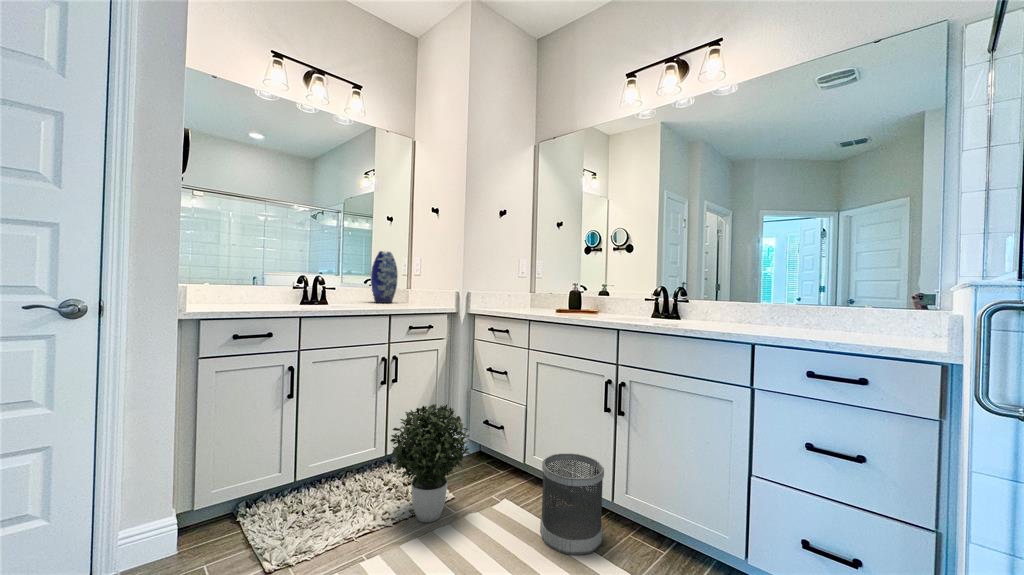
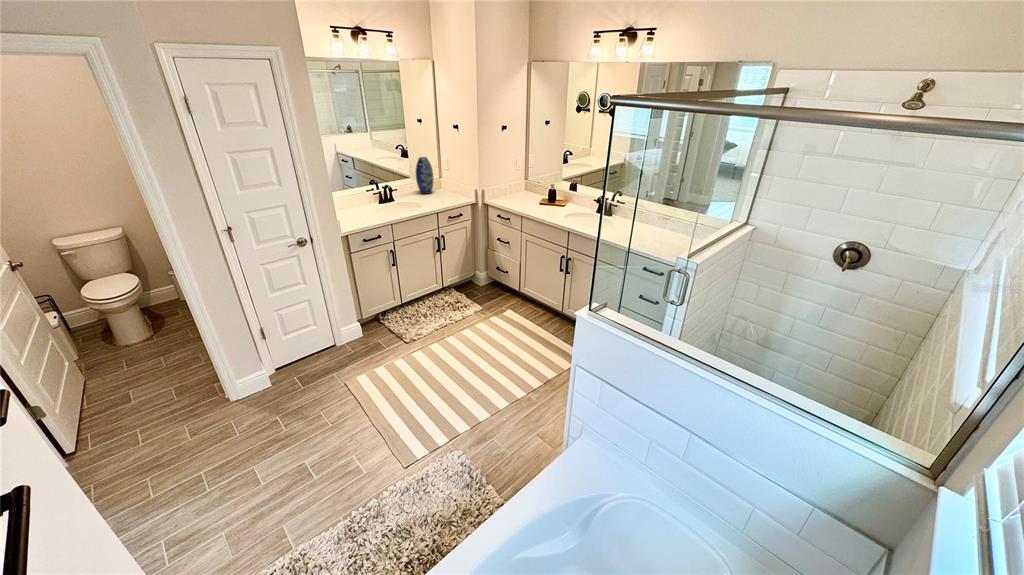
potted plant: present [391,404,470,522] -> none [449,267,490,321]
wastebasket: present [540,453,604,555] -> none [526,290,556,334]

